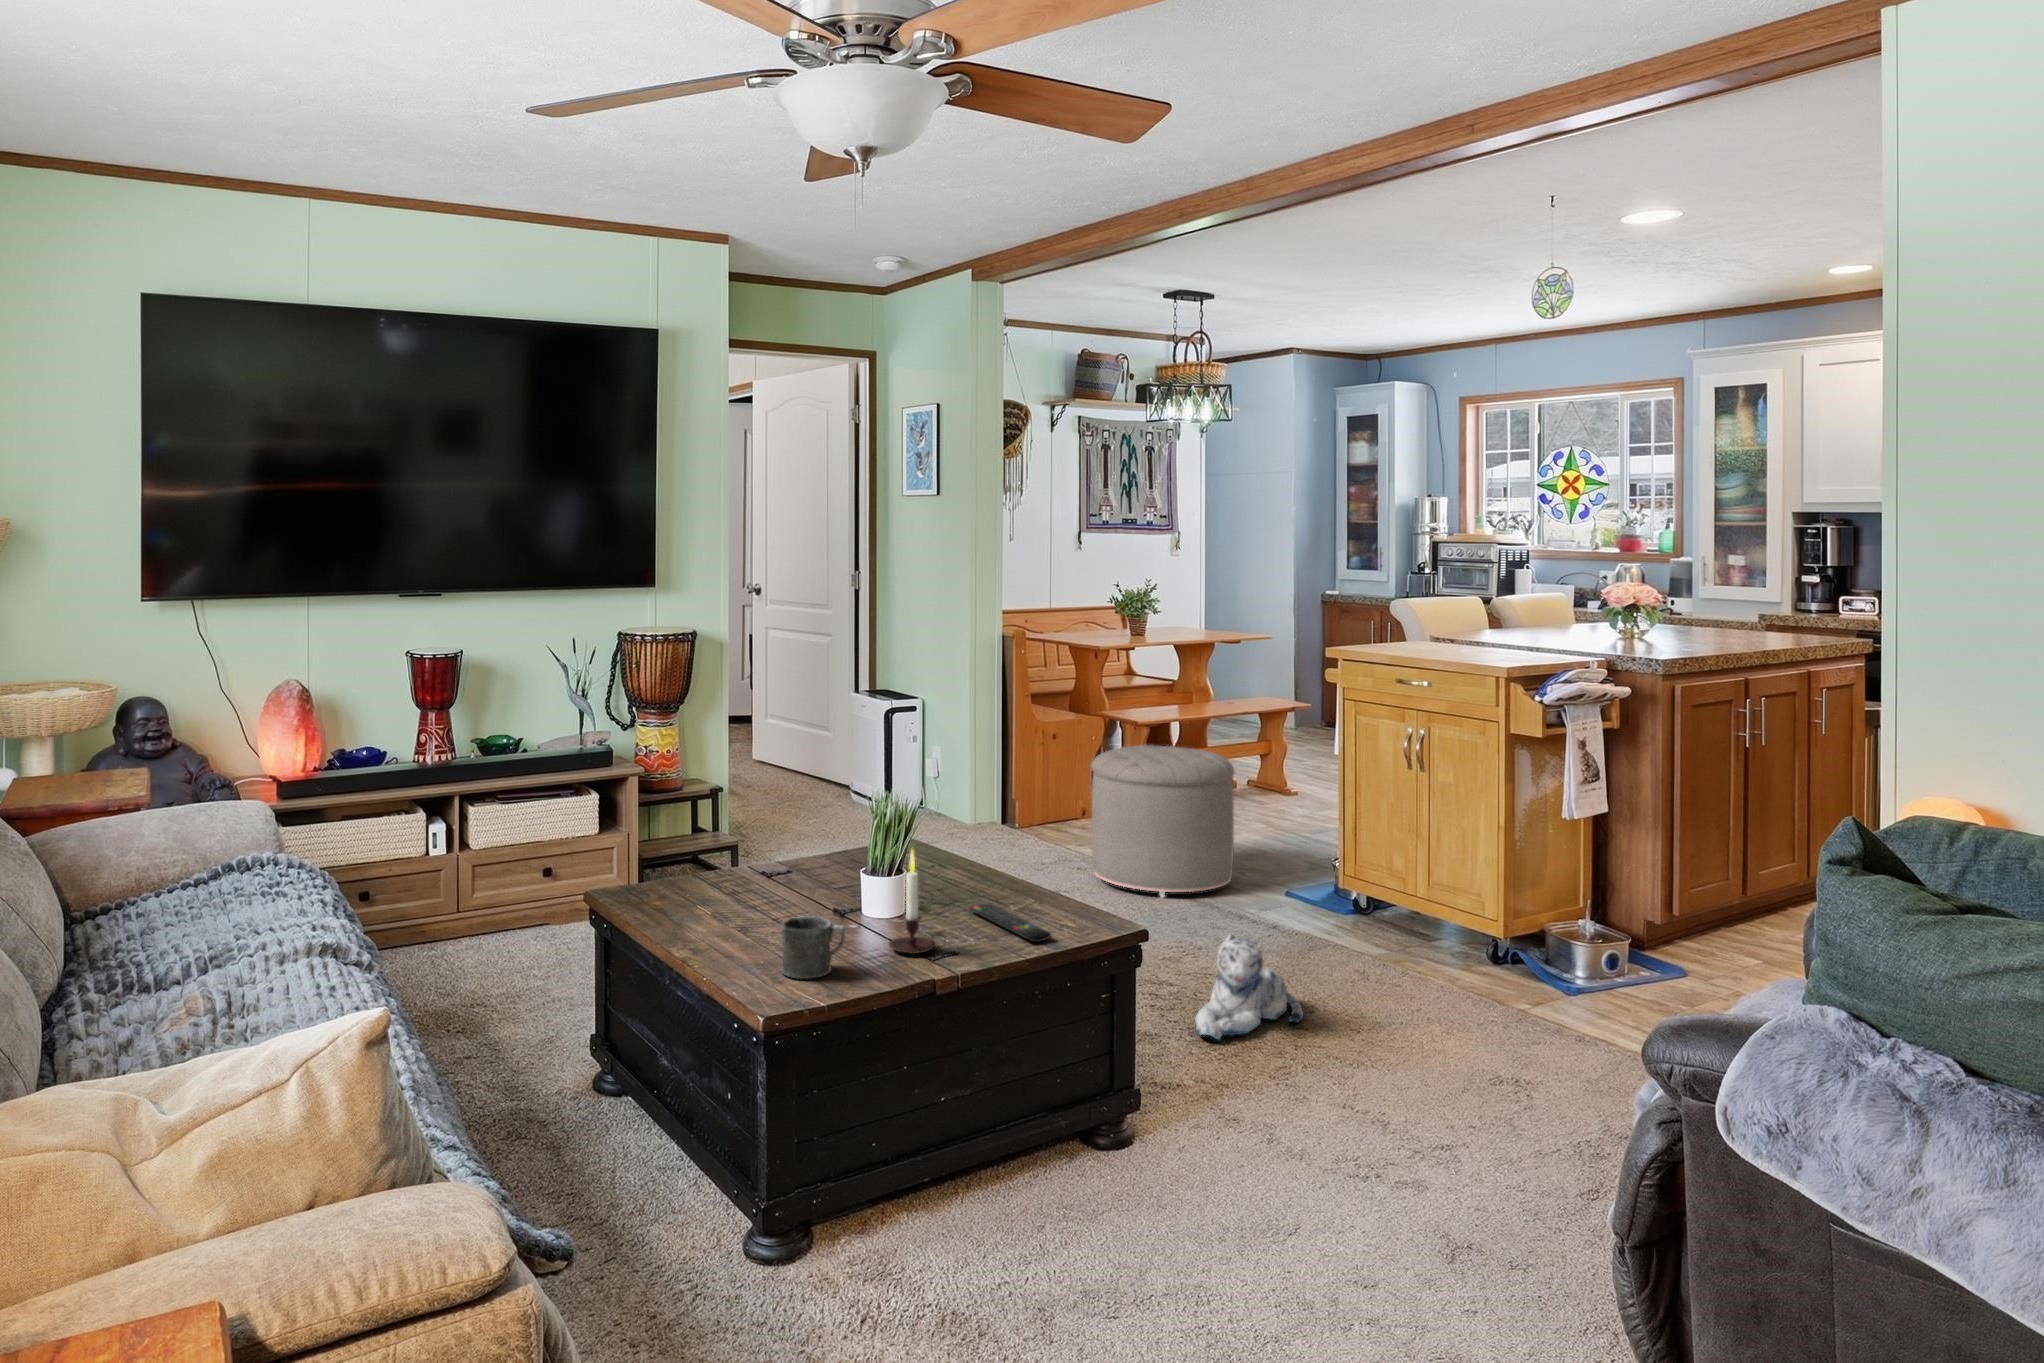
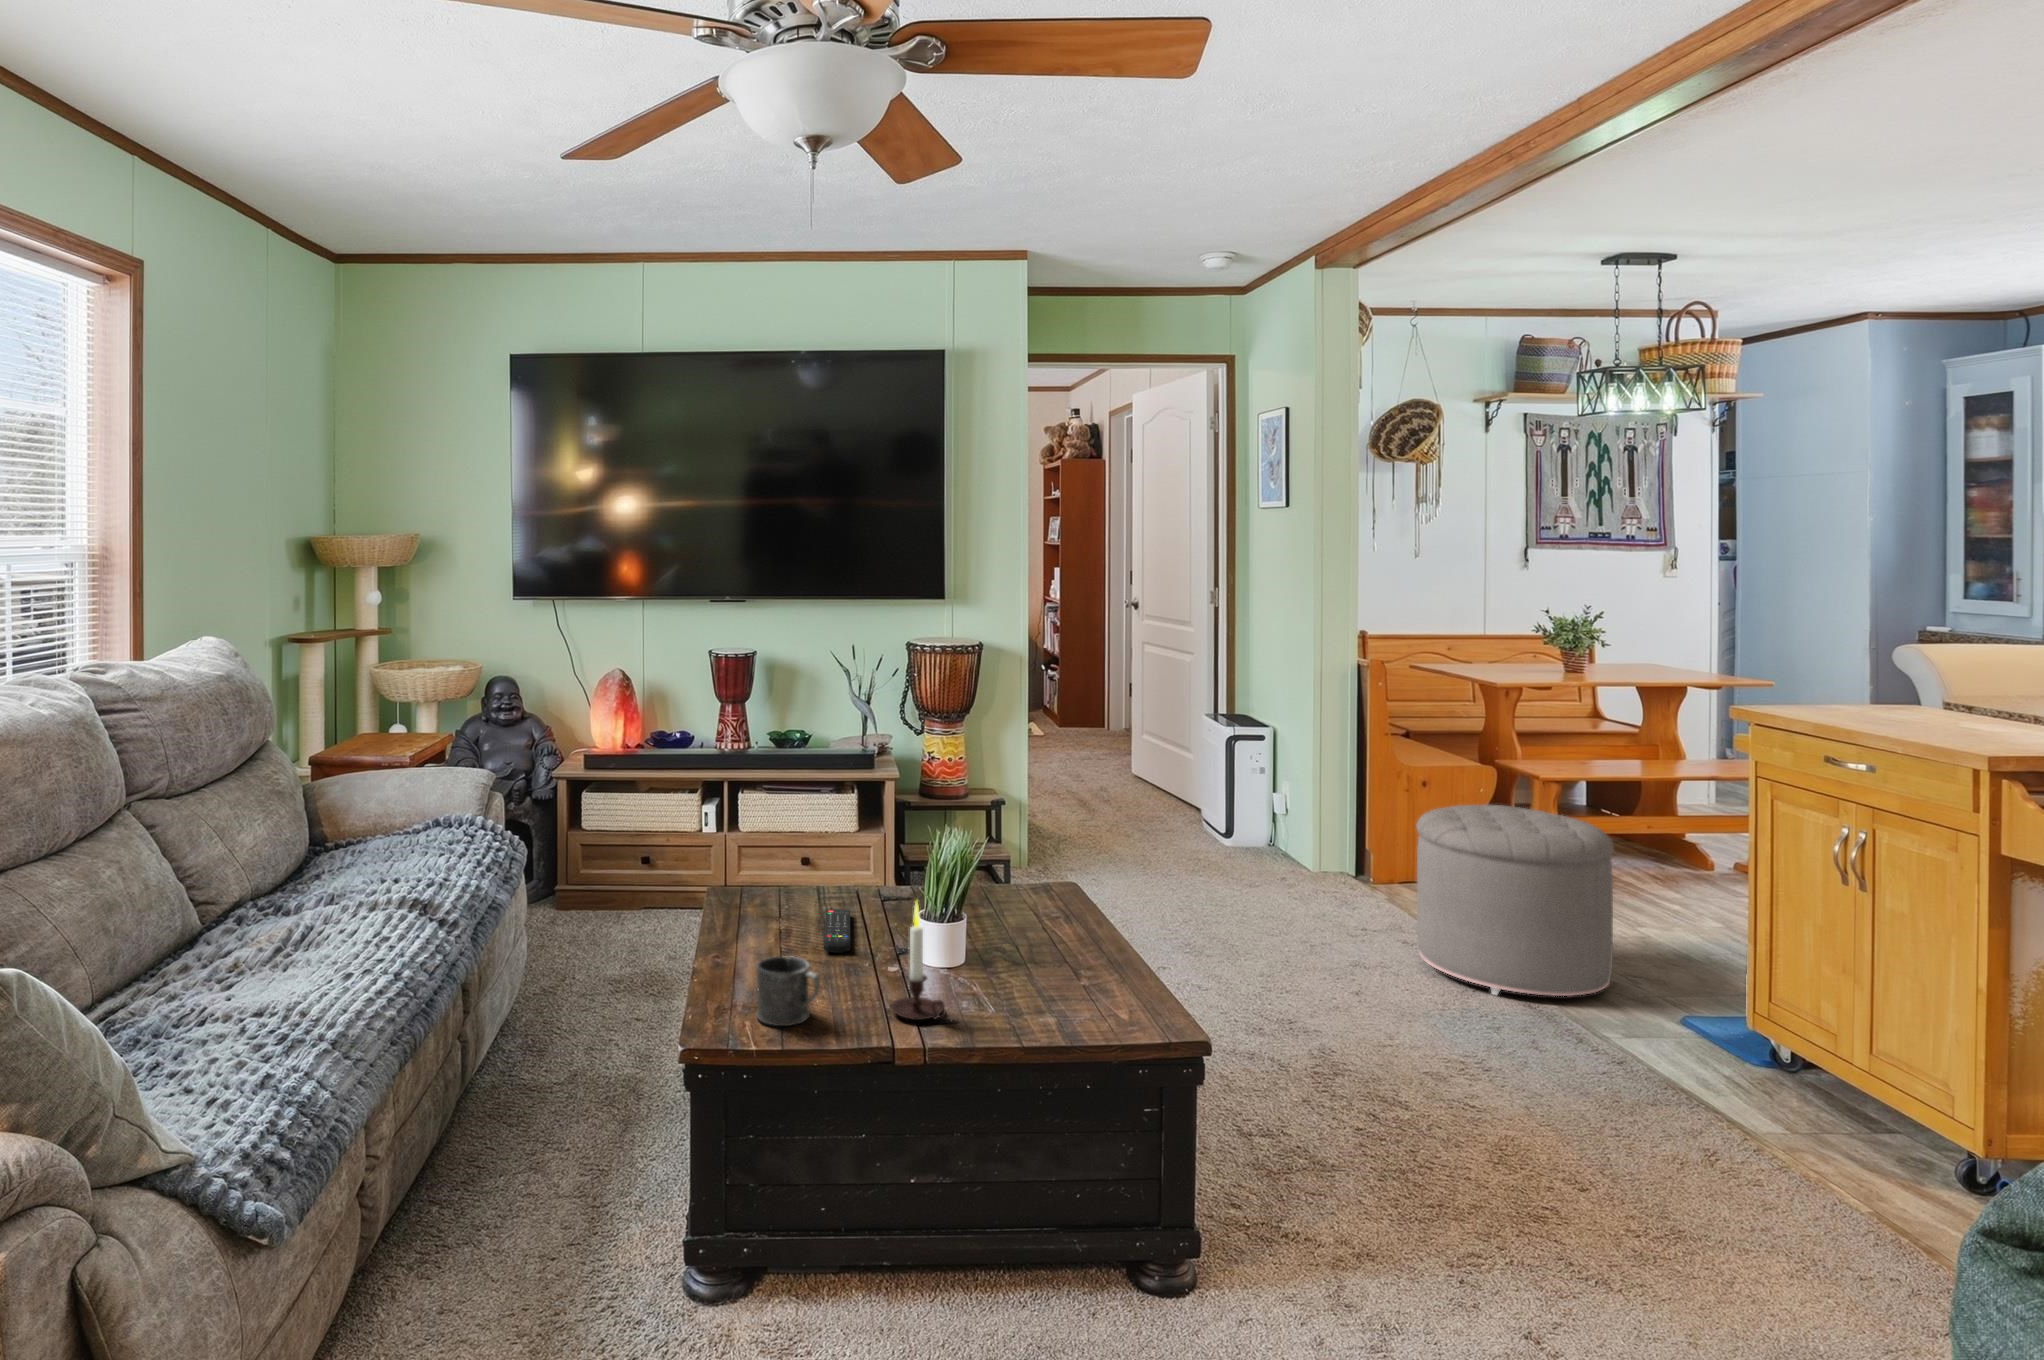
remote control: present [969,904,1051,942] -> present [824,909,850,953]
plush toy: present [1195,935,1304,1040] -> none [1397,1065,1583,1202]

